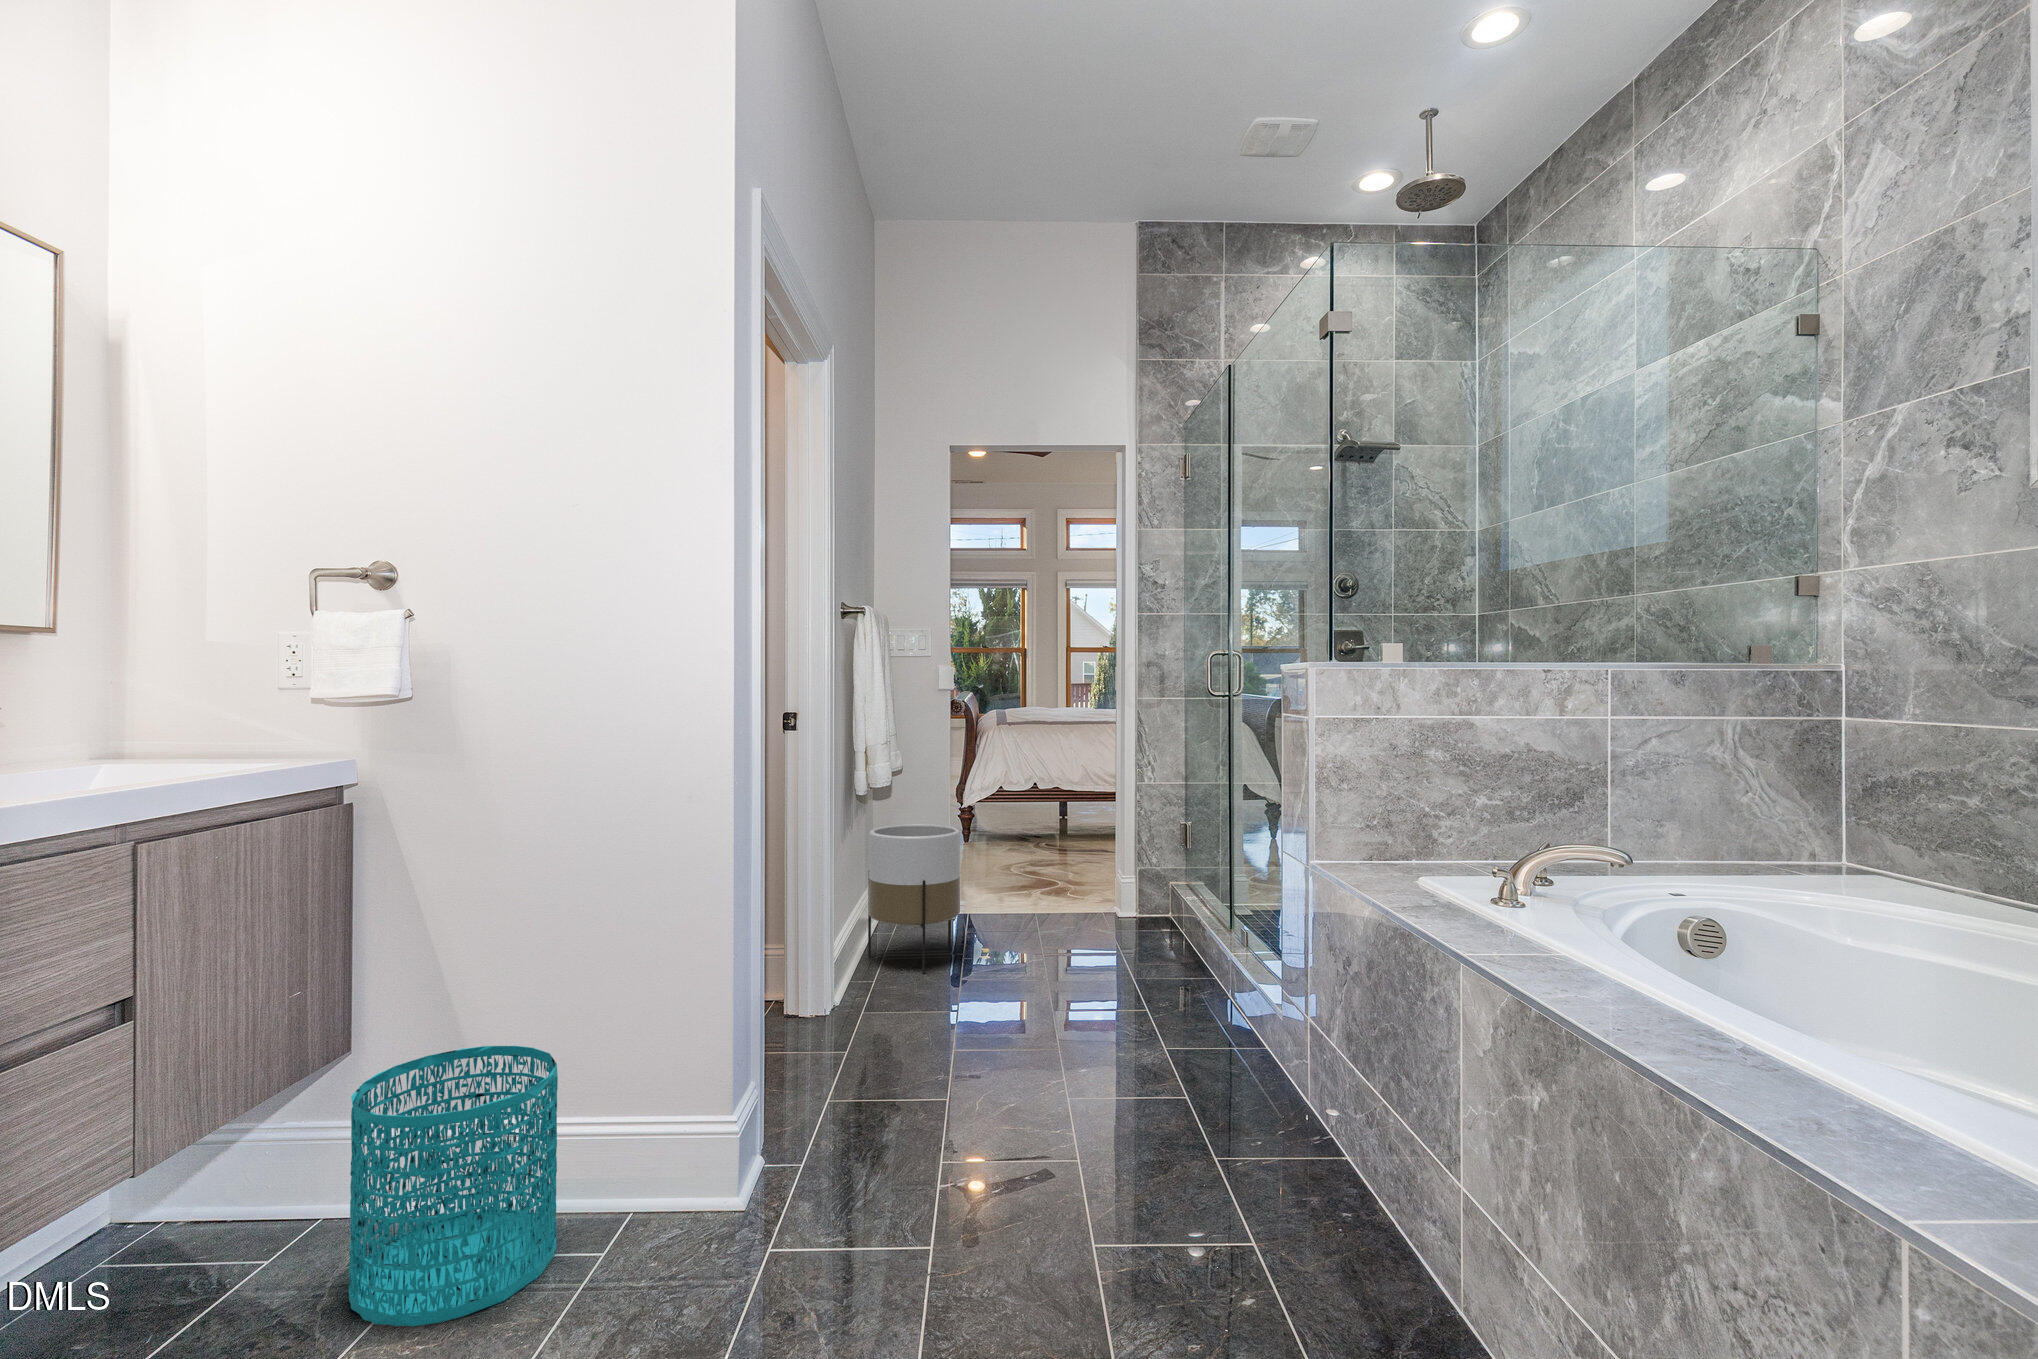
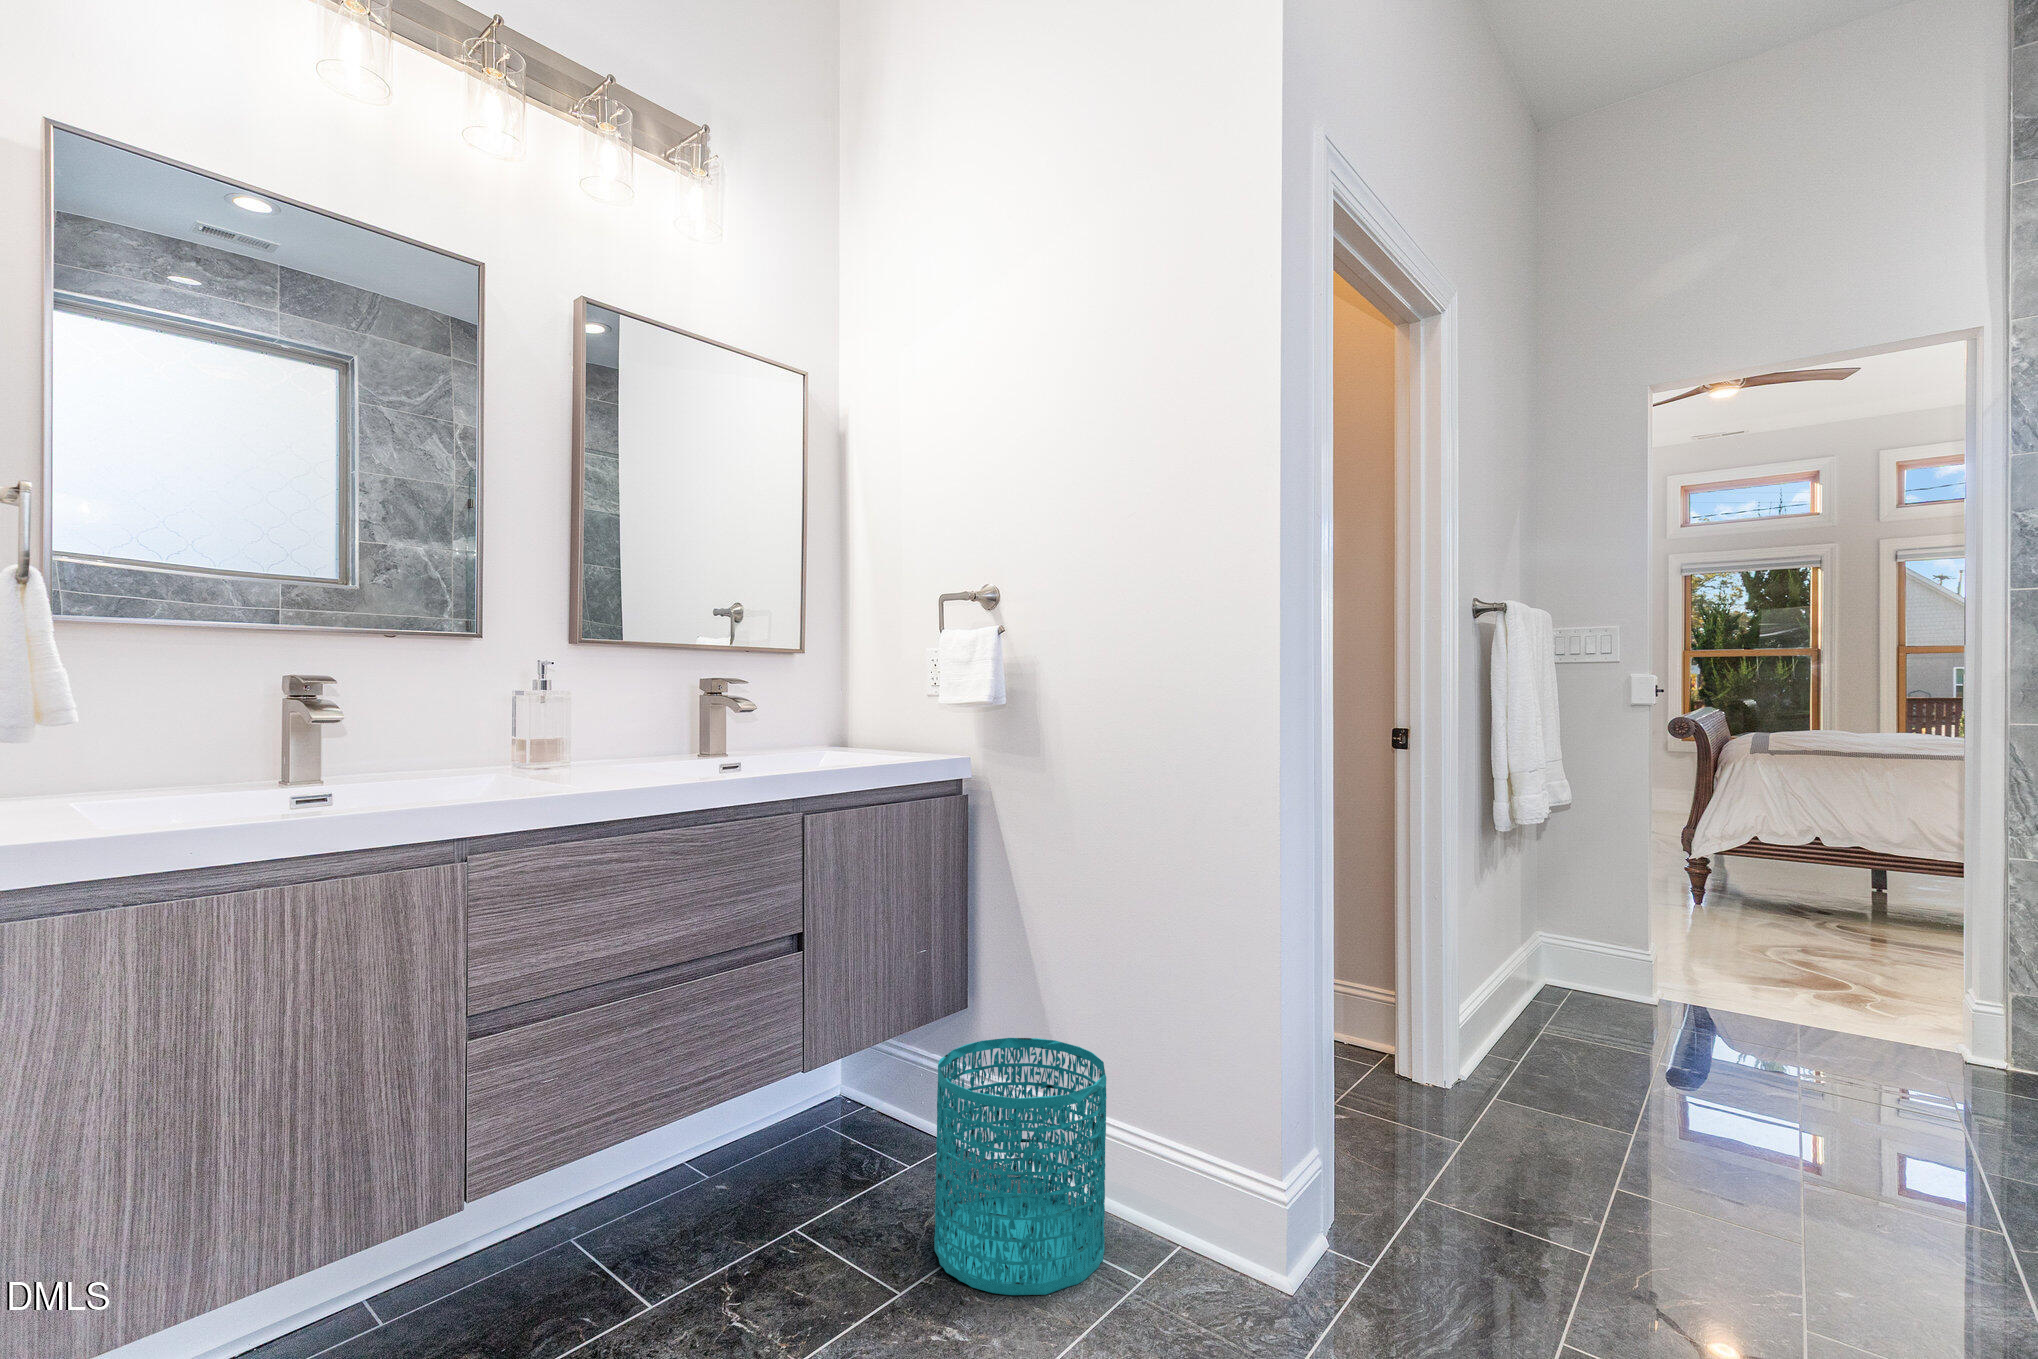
planter: present [868,824,960,974] -> none [1521,874,1652,1068]

